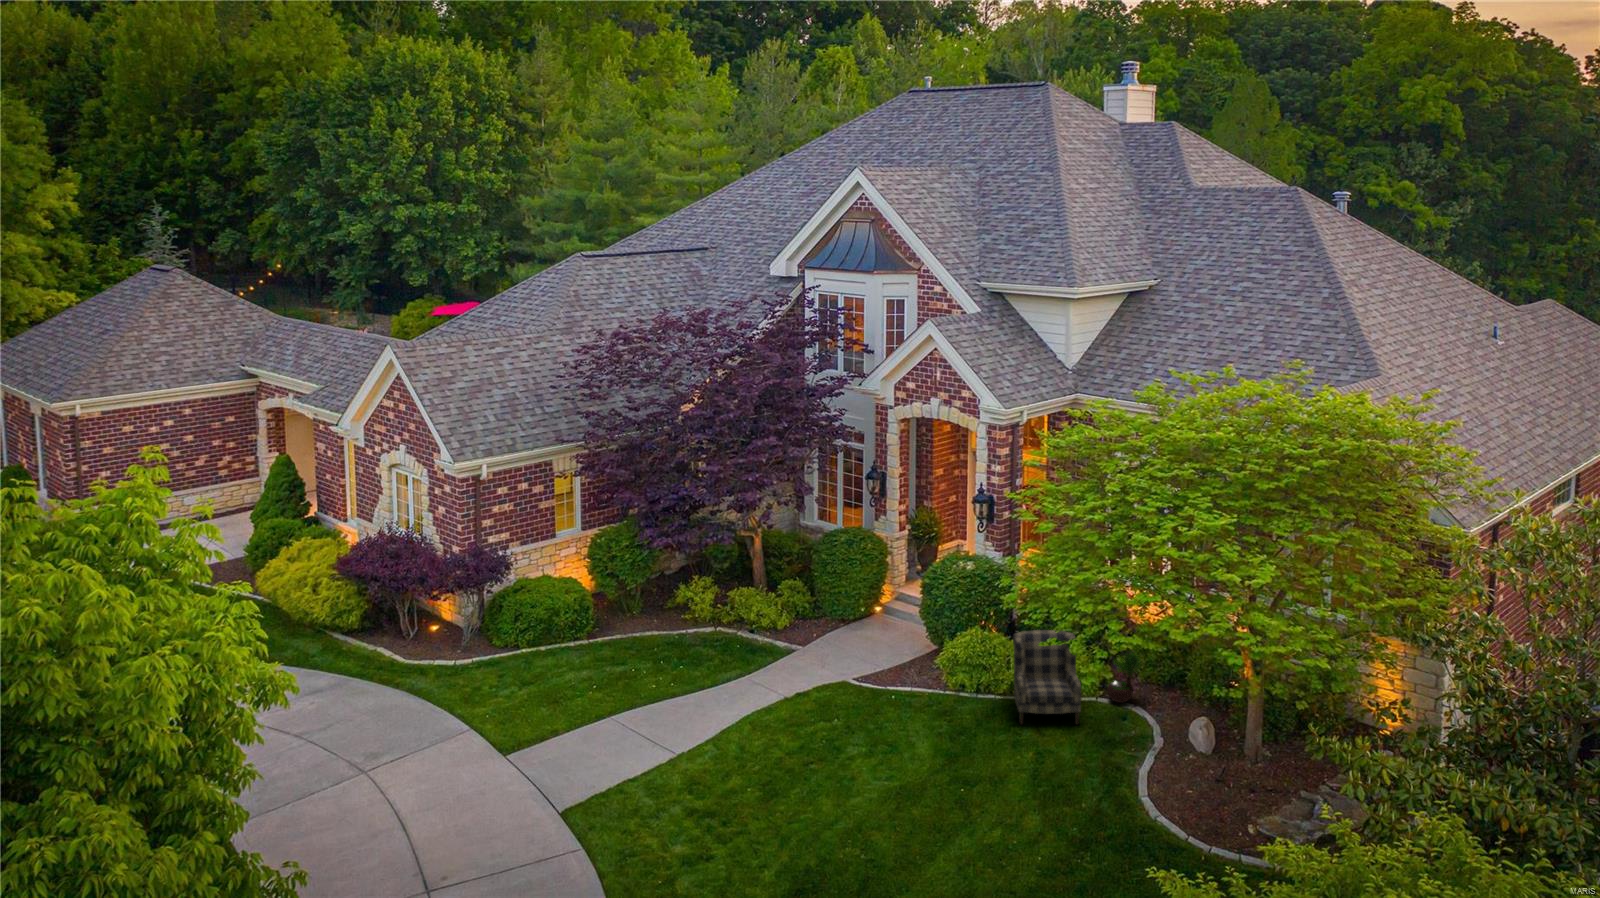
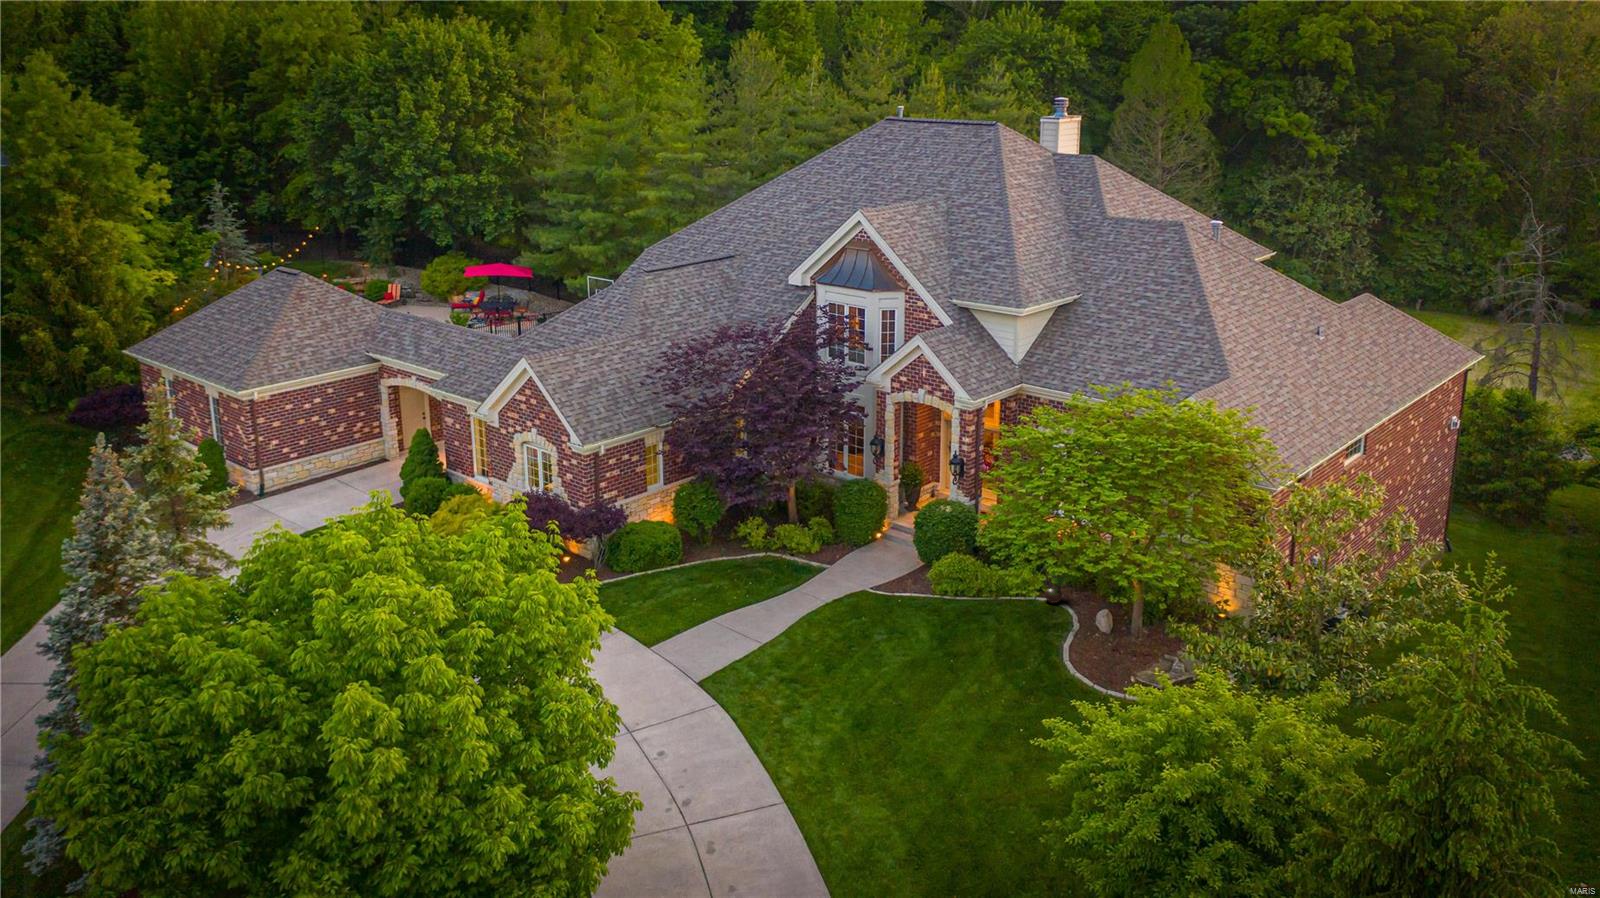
chair: present [1013,630,1081,725] -> none [983,557,1028,620]

